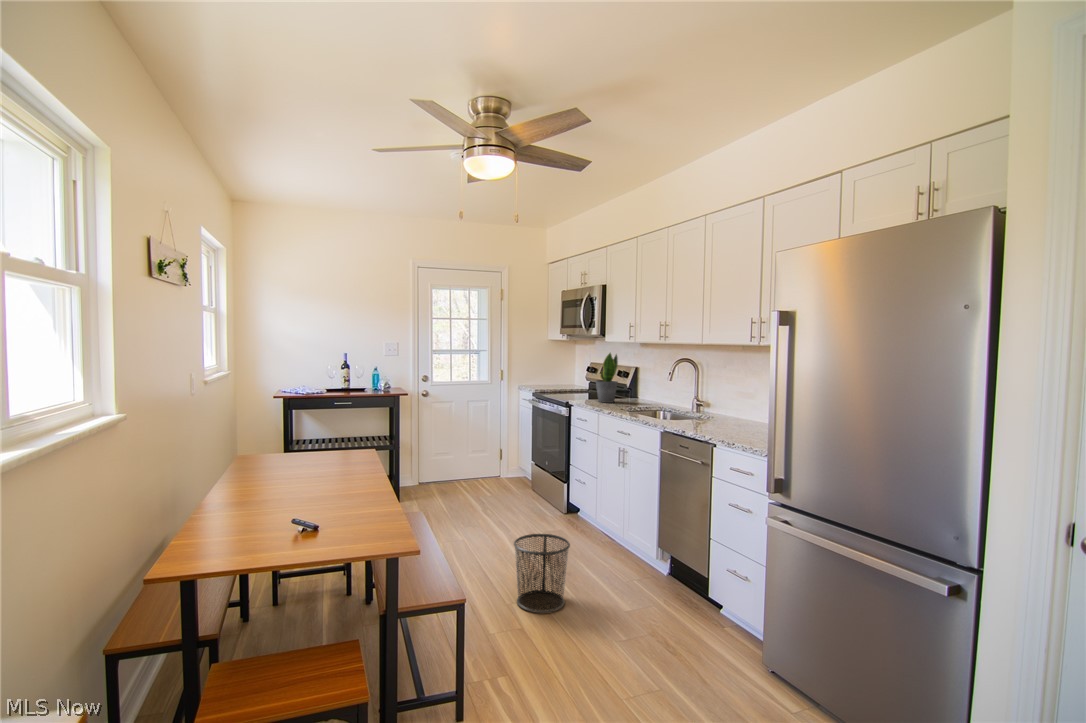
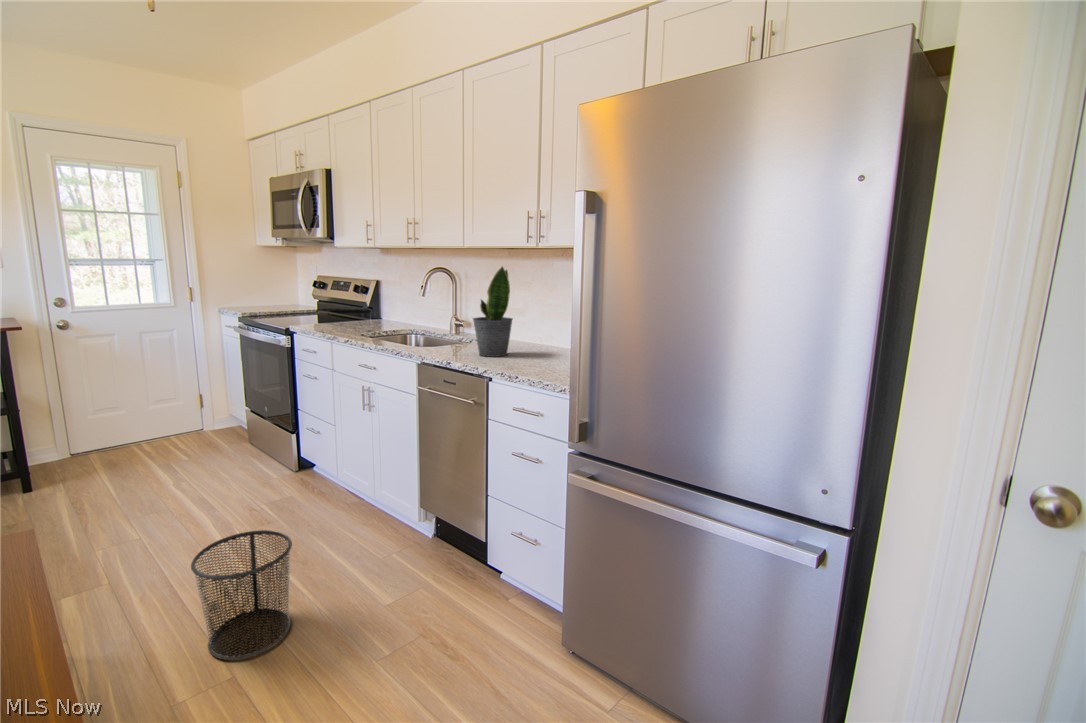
potted plant: present [596,353,618,403] -> present [473,267,513,357]

